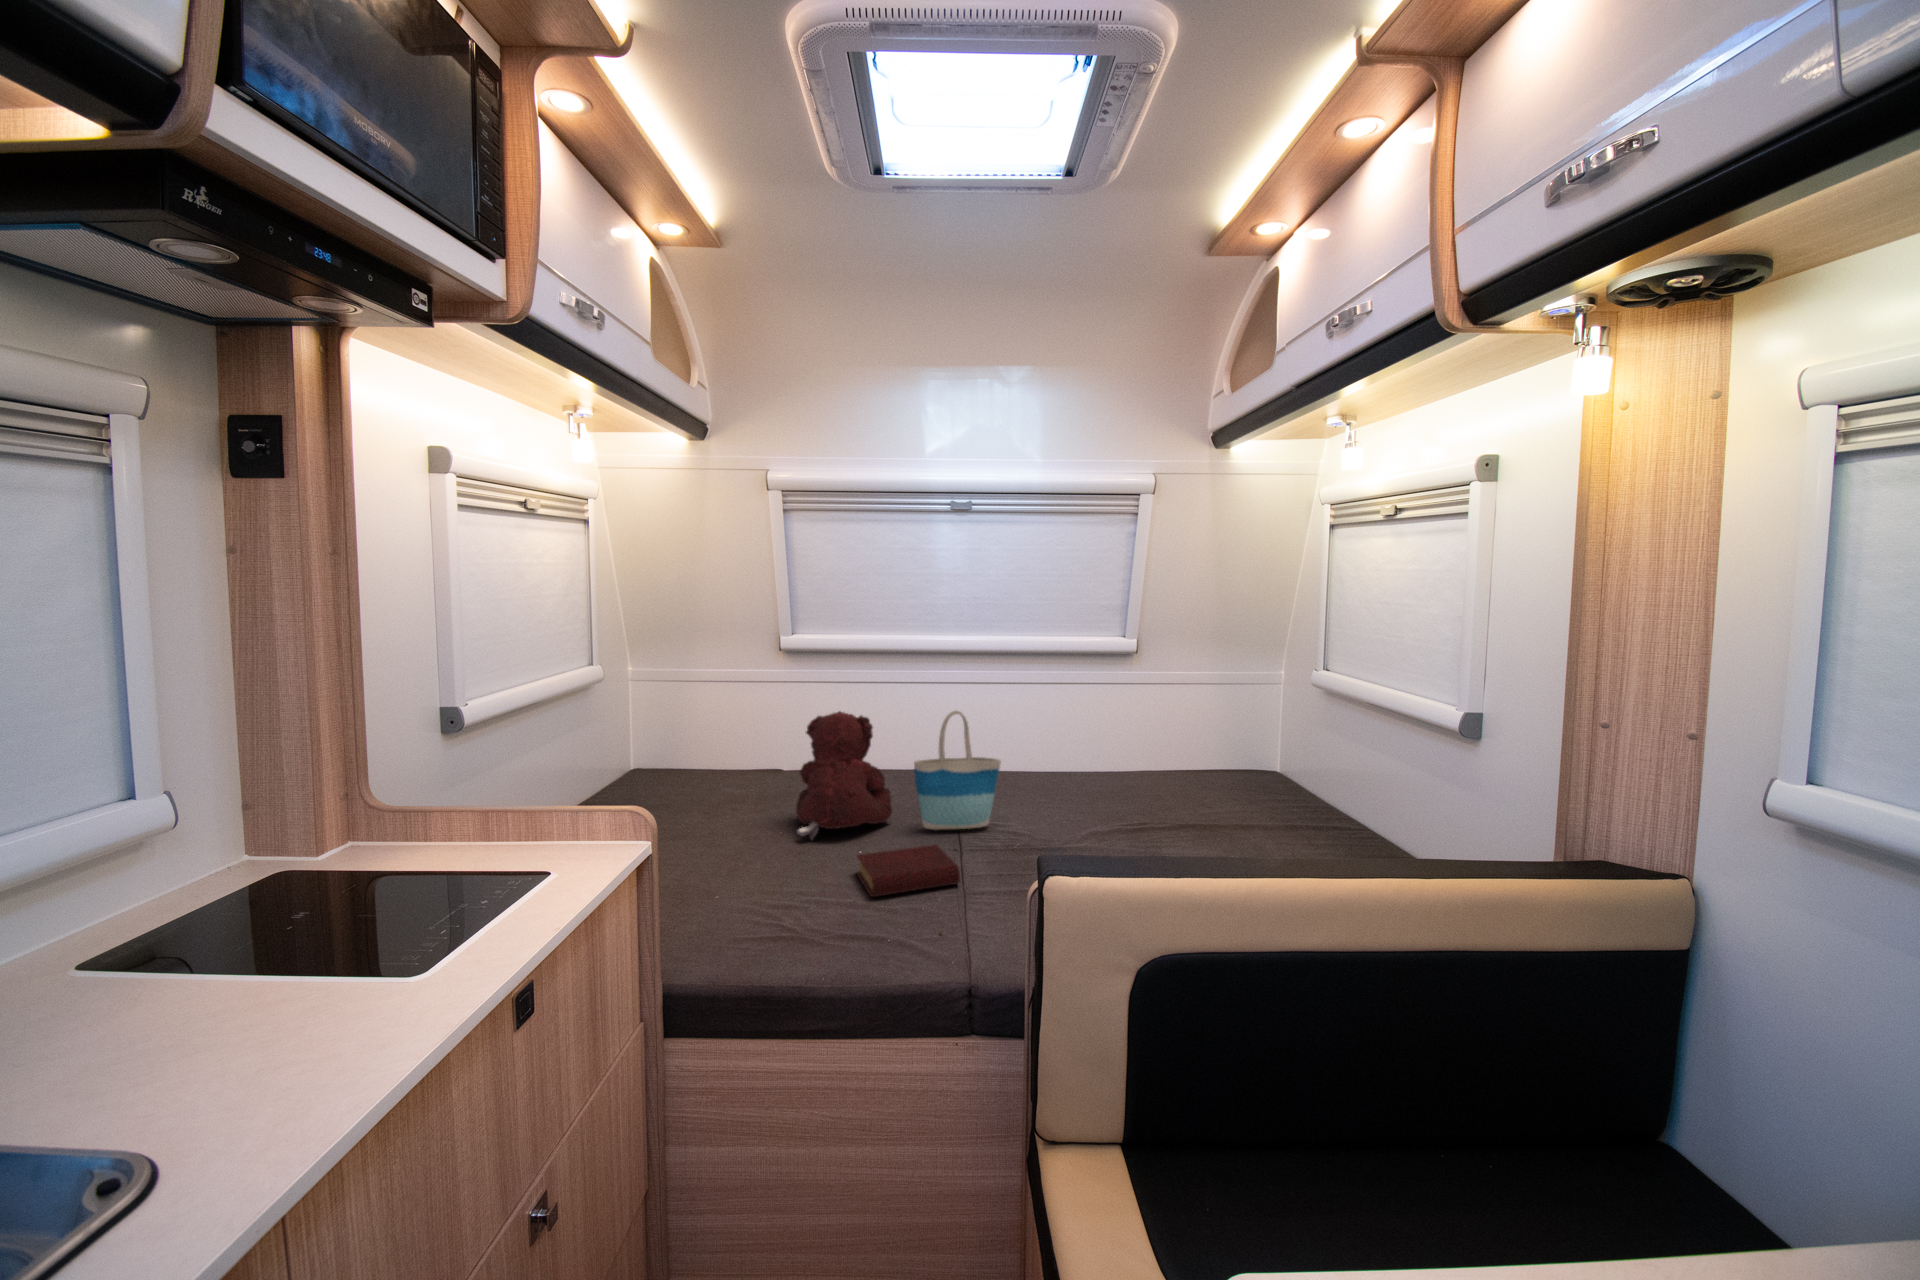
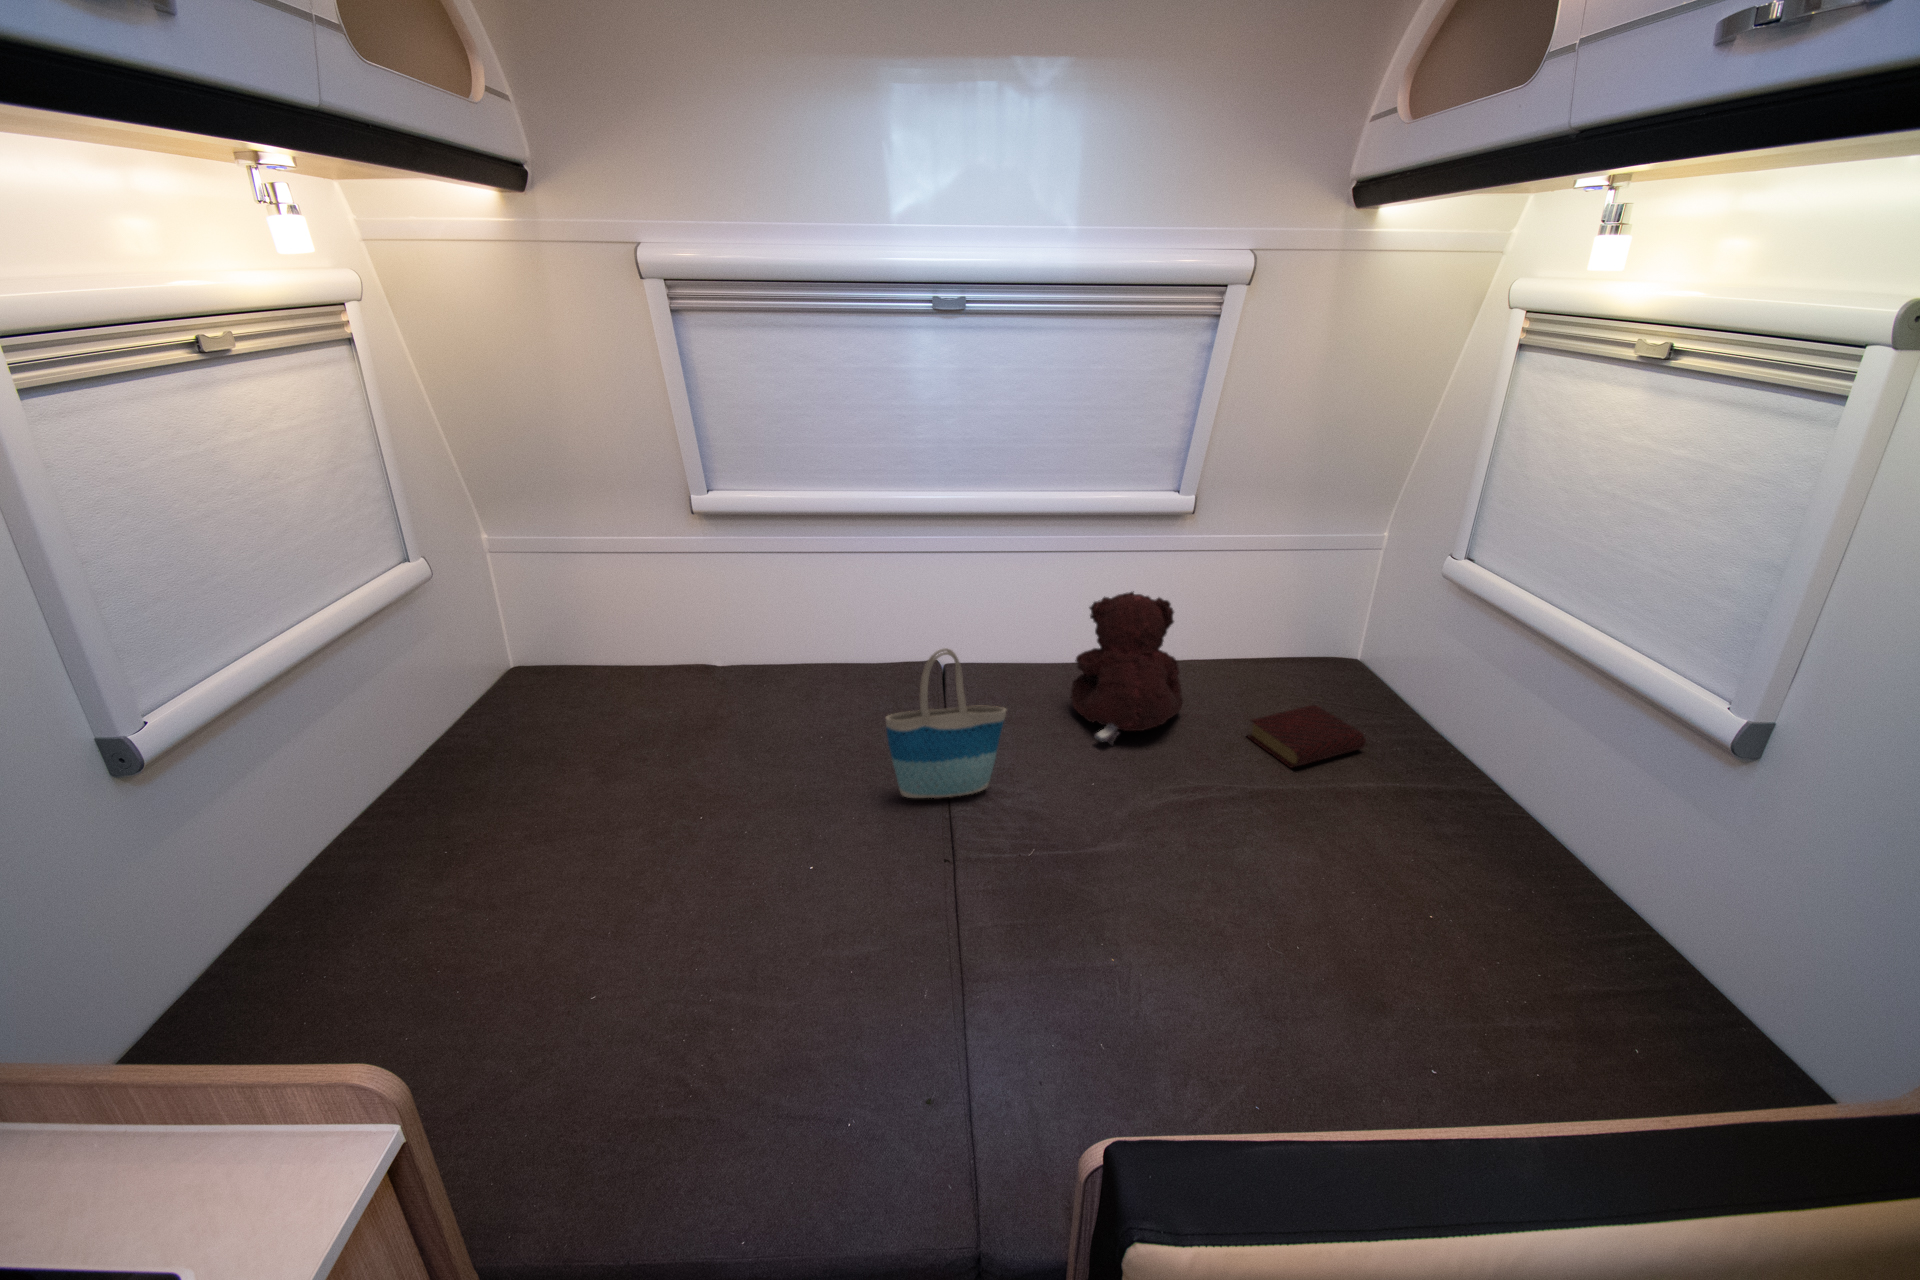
teddy bear: present [796,711,892,840] -> present [1071,591,1183,745]
book: present [857,845,960,897] -> present [1248,705,1366,767]

